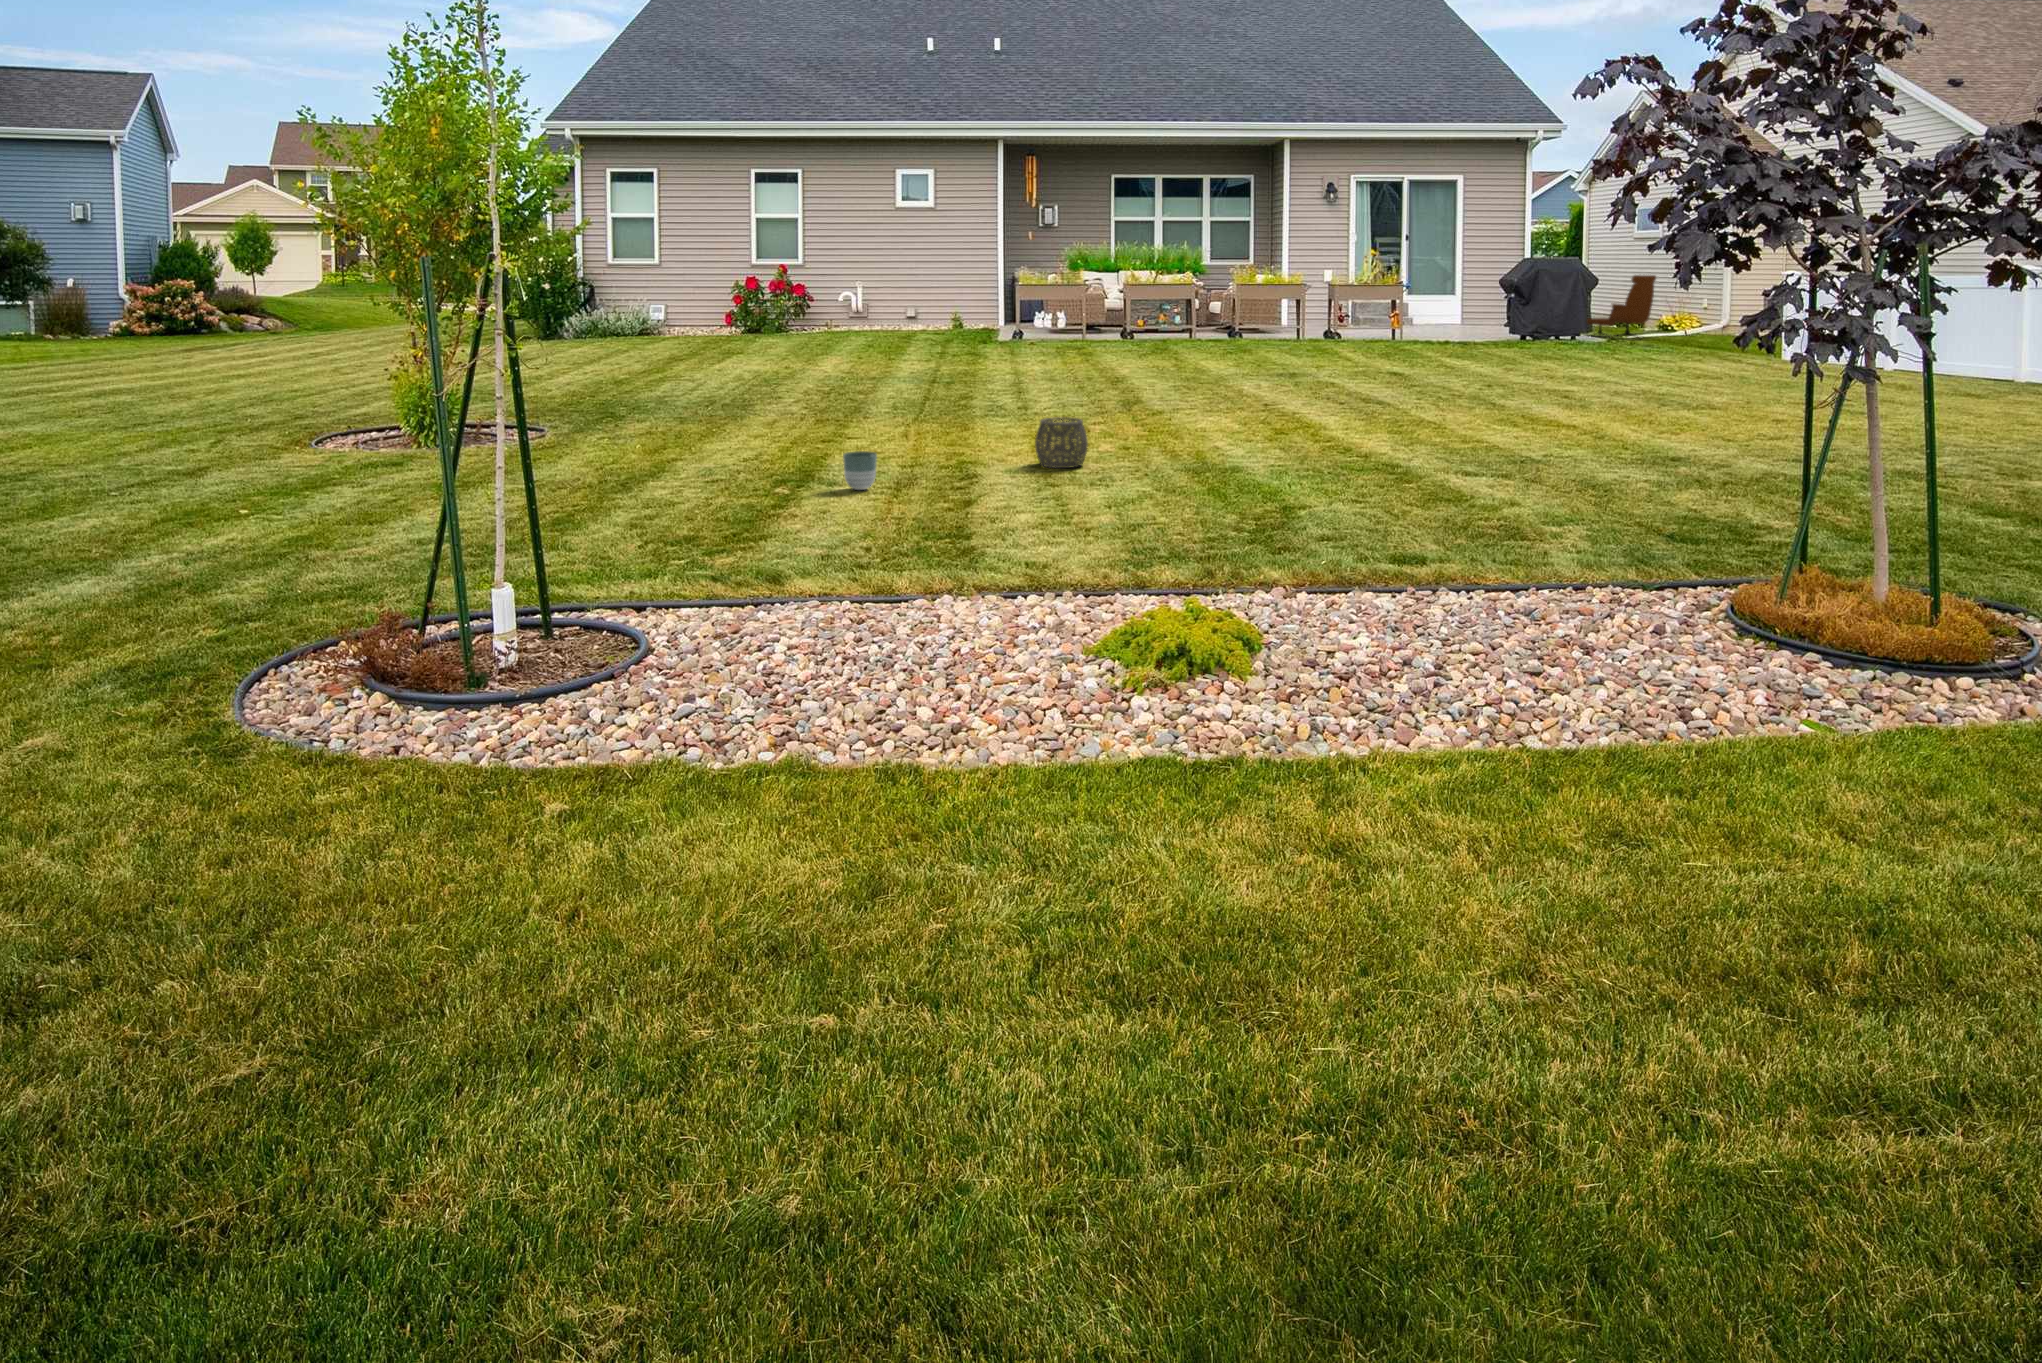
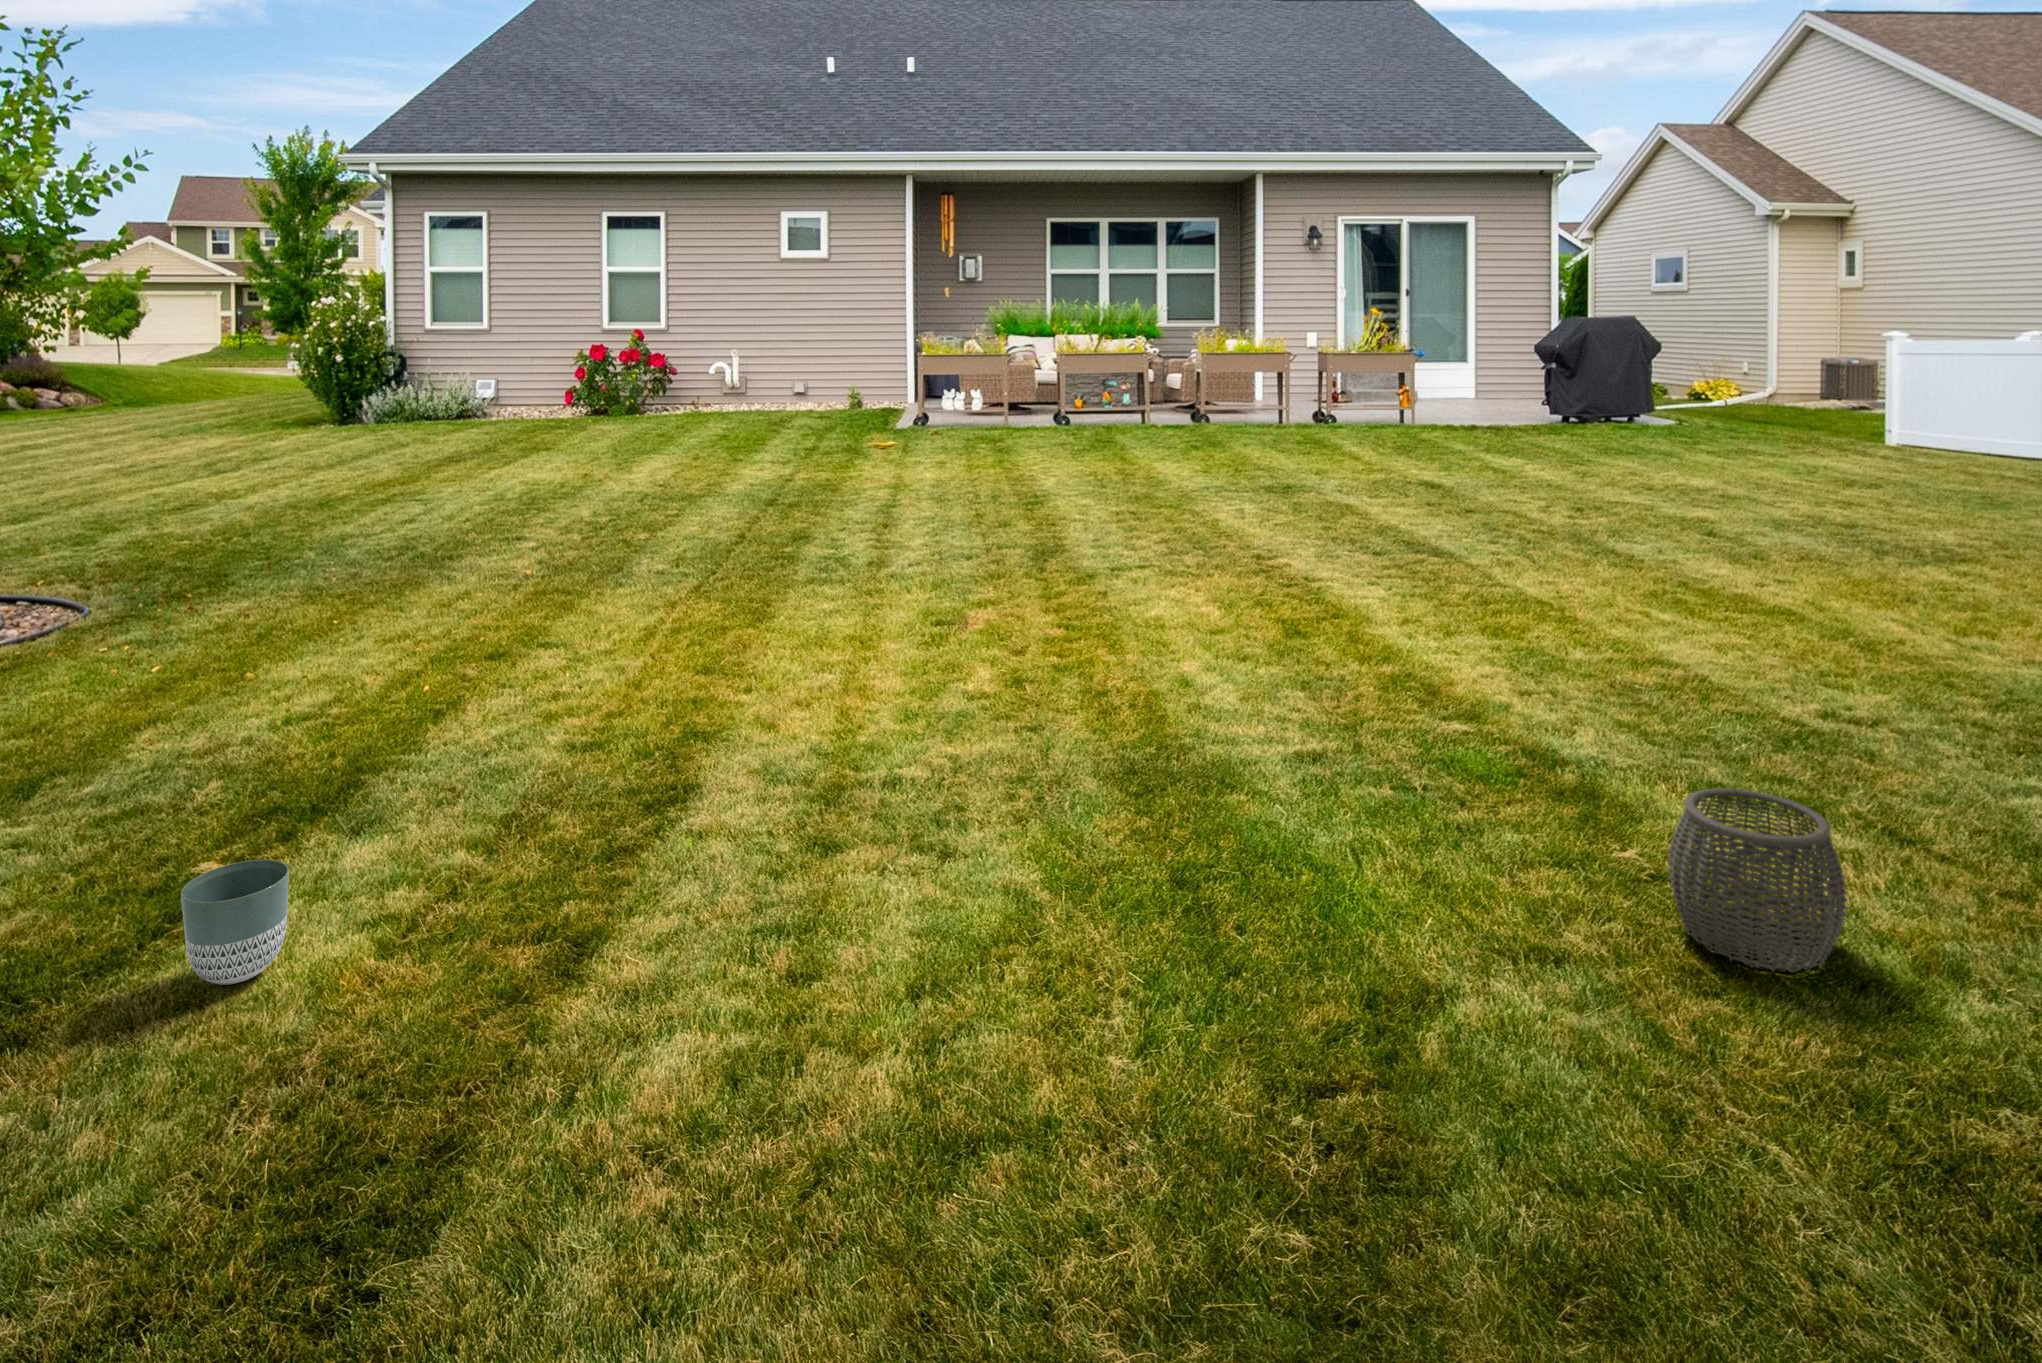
lounge chair: present [1587,275,1656,337] -> none [1624,338,1719,419]
woven basket: present [1035,417,1088,468] -> present [1668,788,1848,973]

